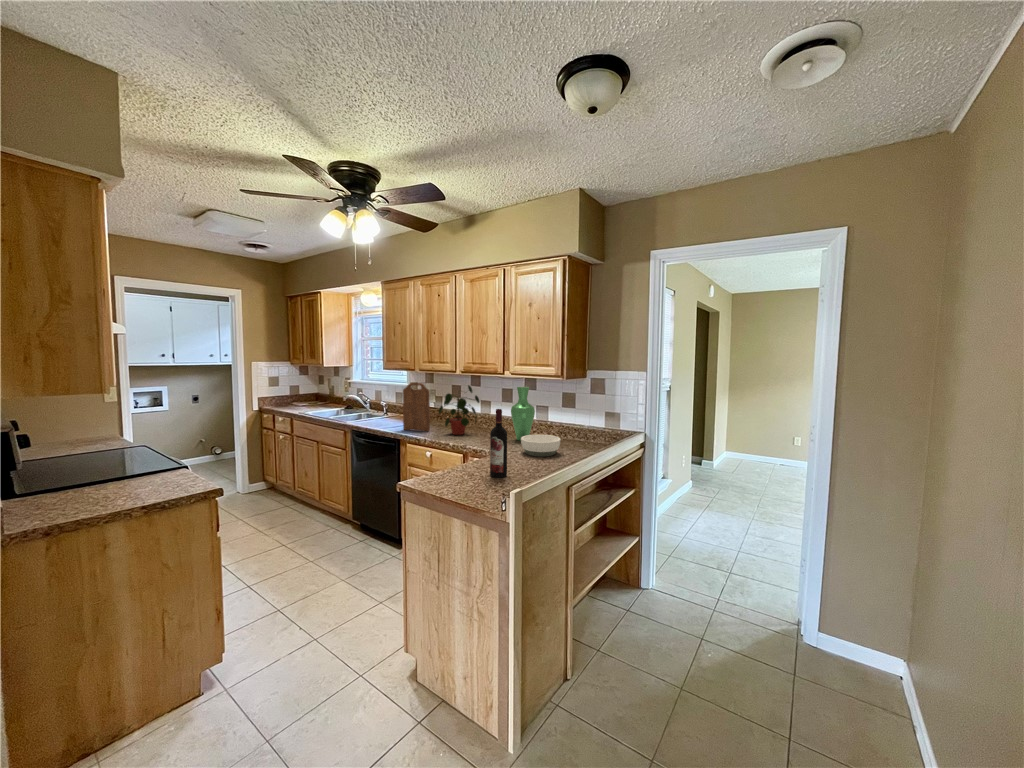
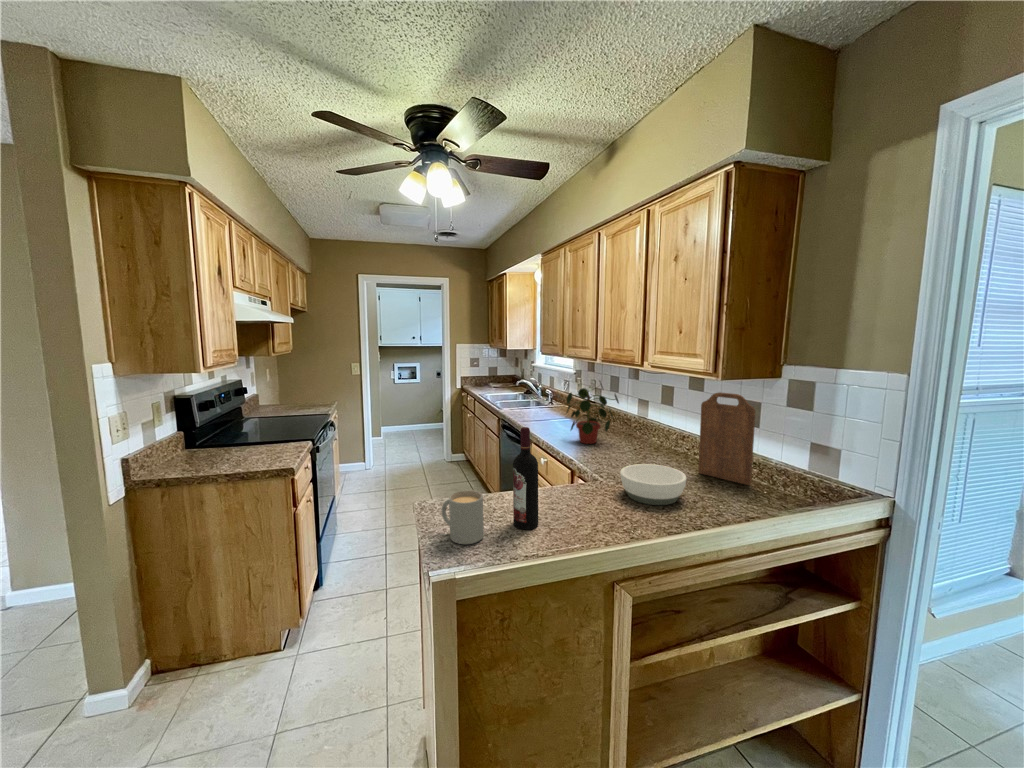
cutting board: present [403,383,430,431] -> present [698,392,755,485]
vase: present [511,387,535,441] -> none [644,386,682,468]
mug: none [454,455,488,490] -> present [441,490,484,544]

